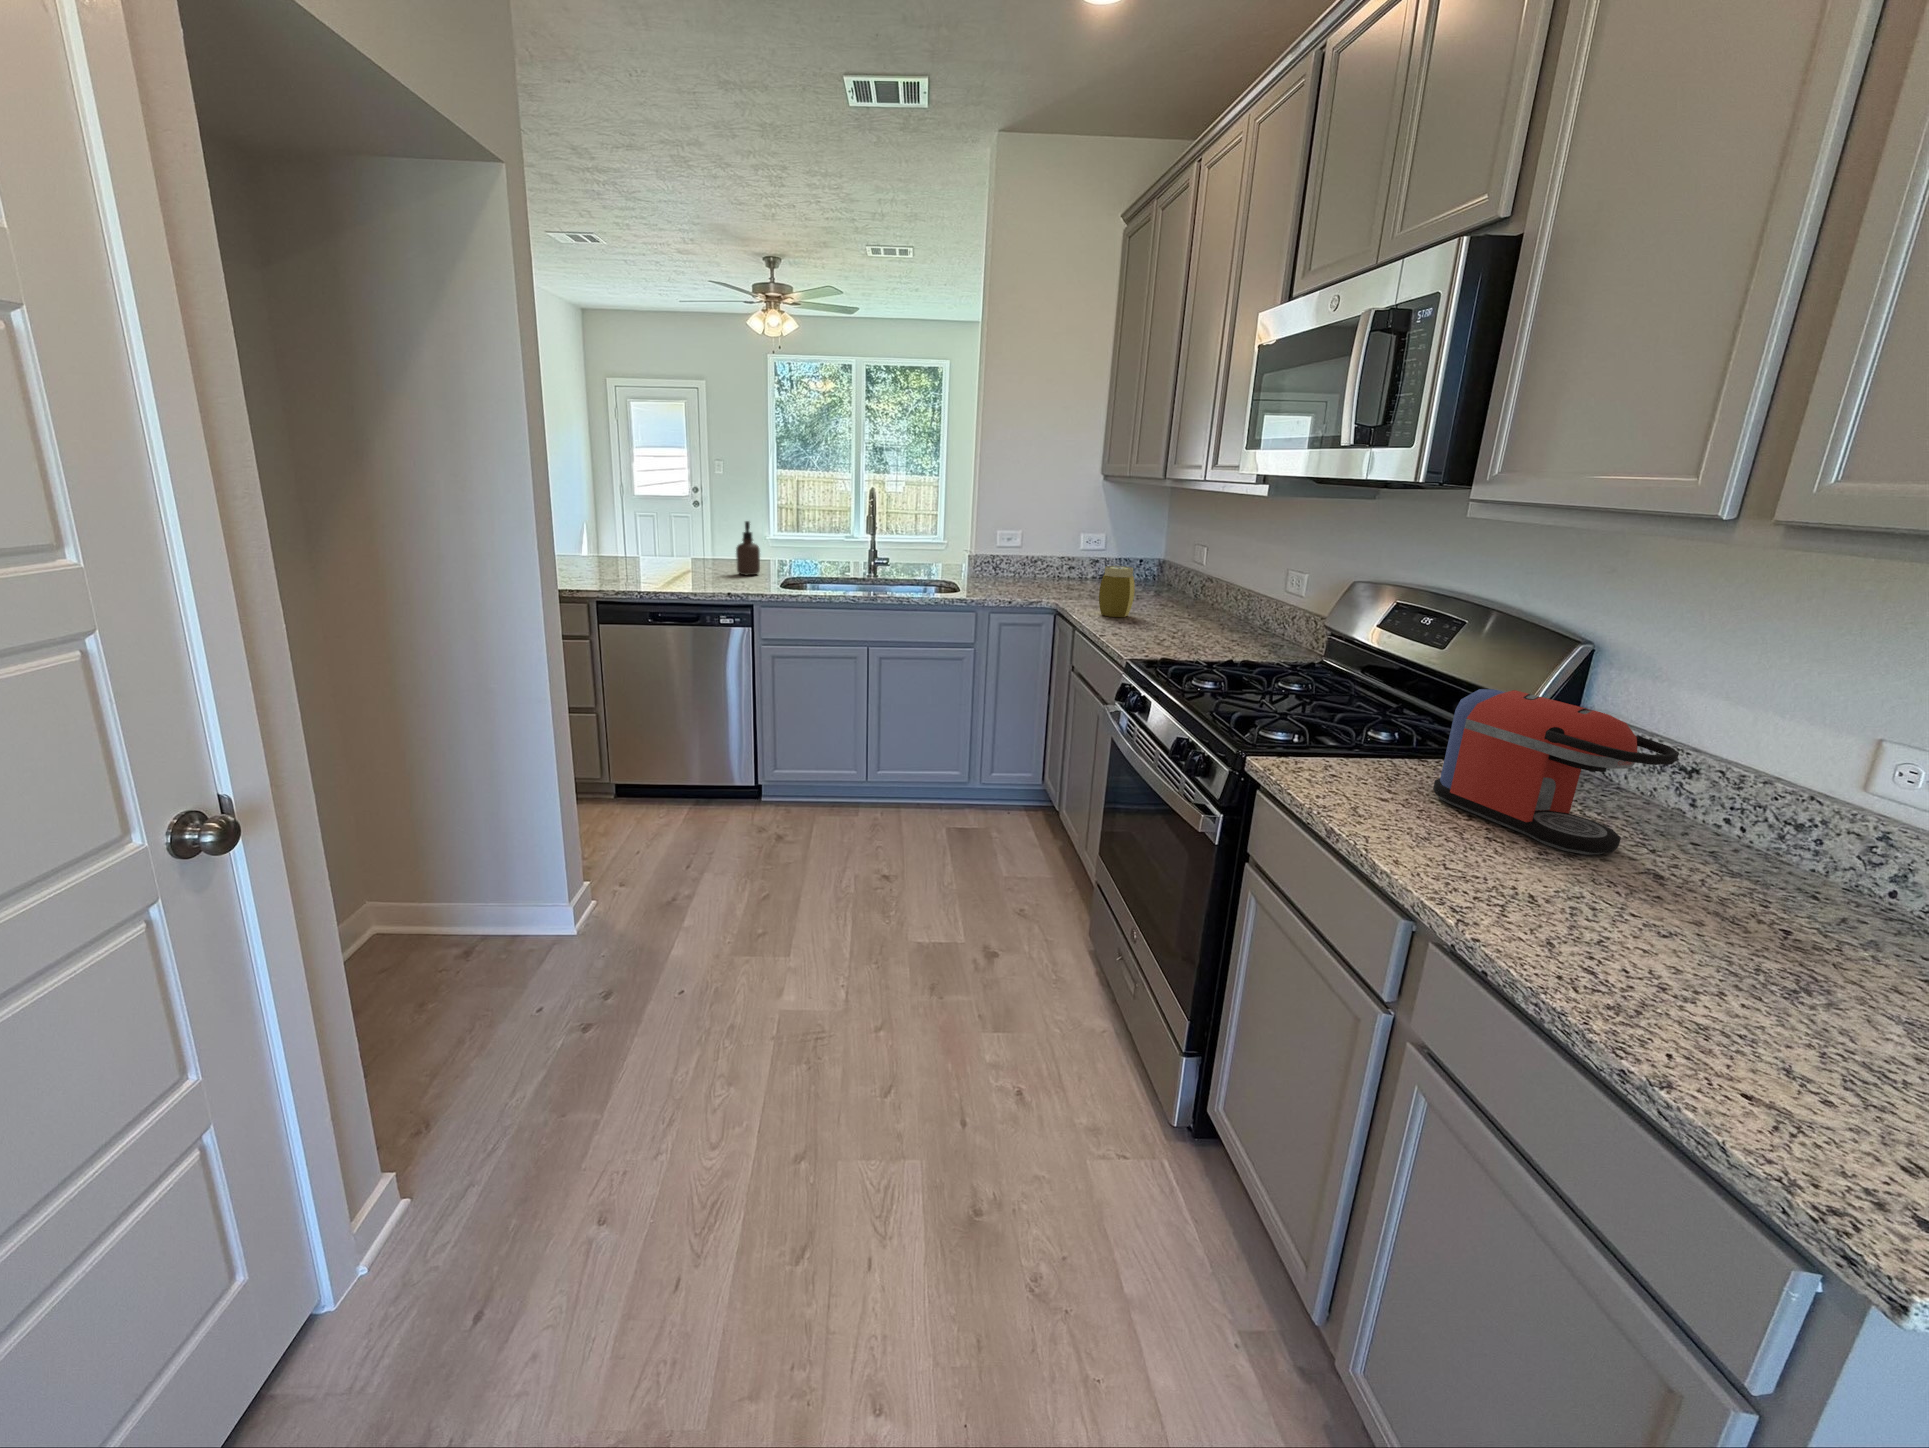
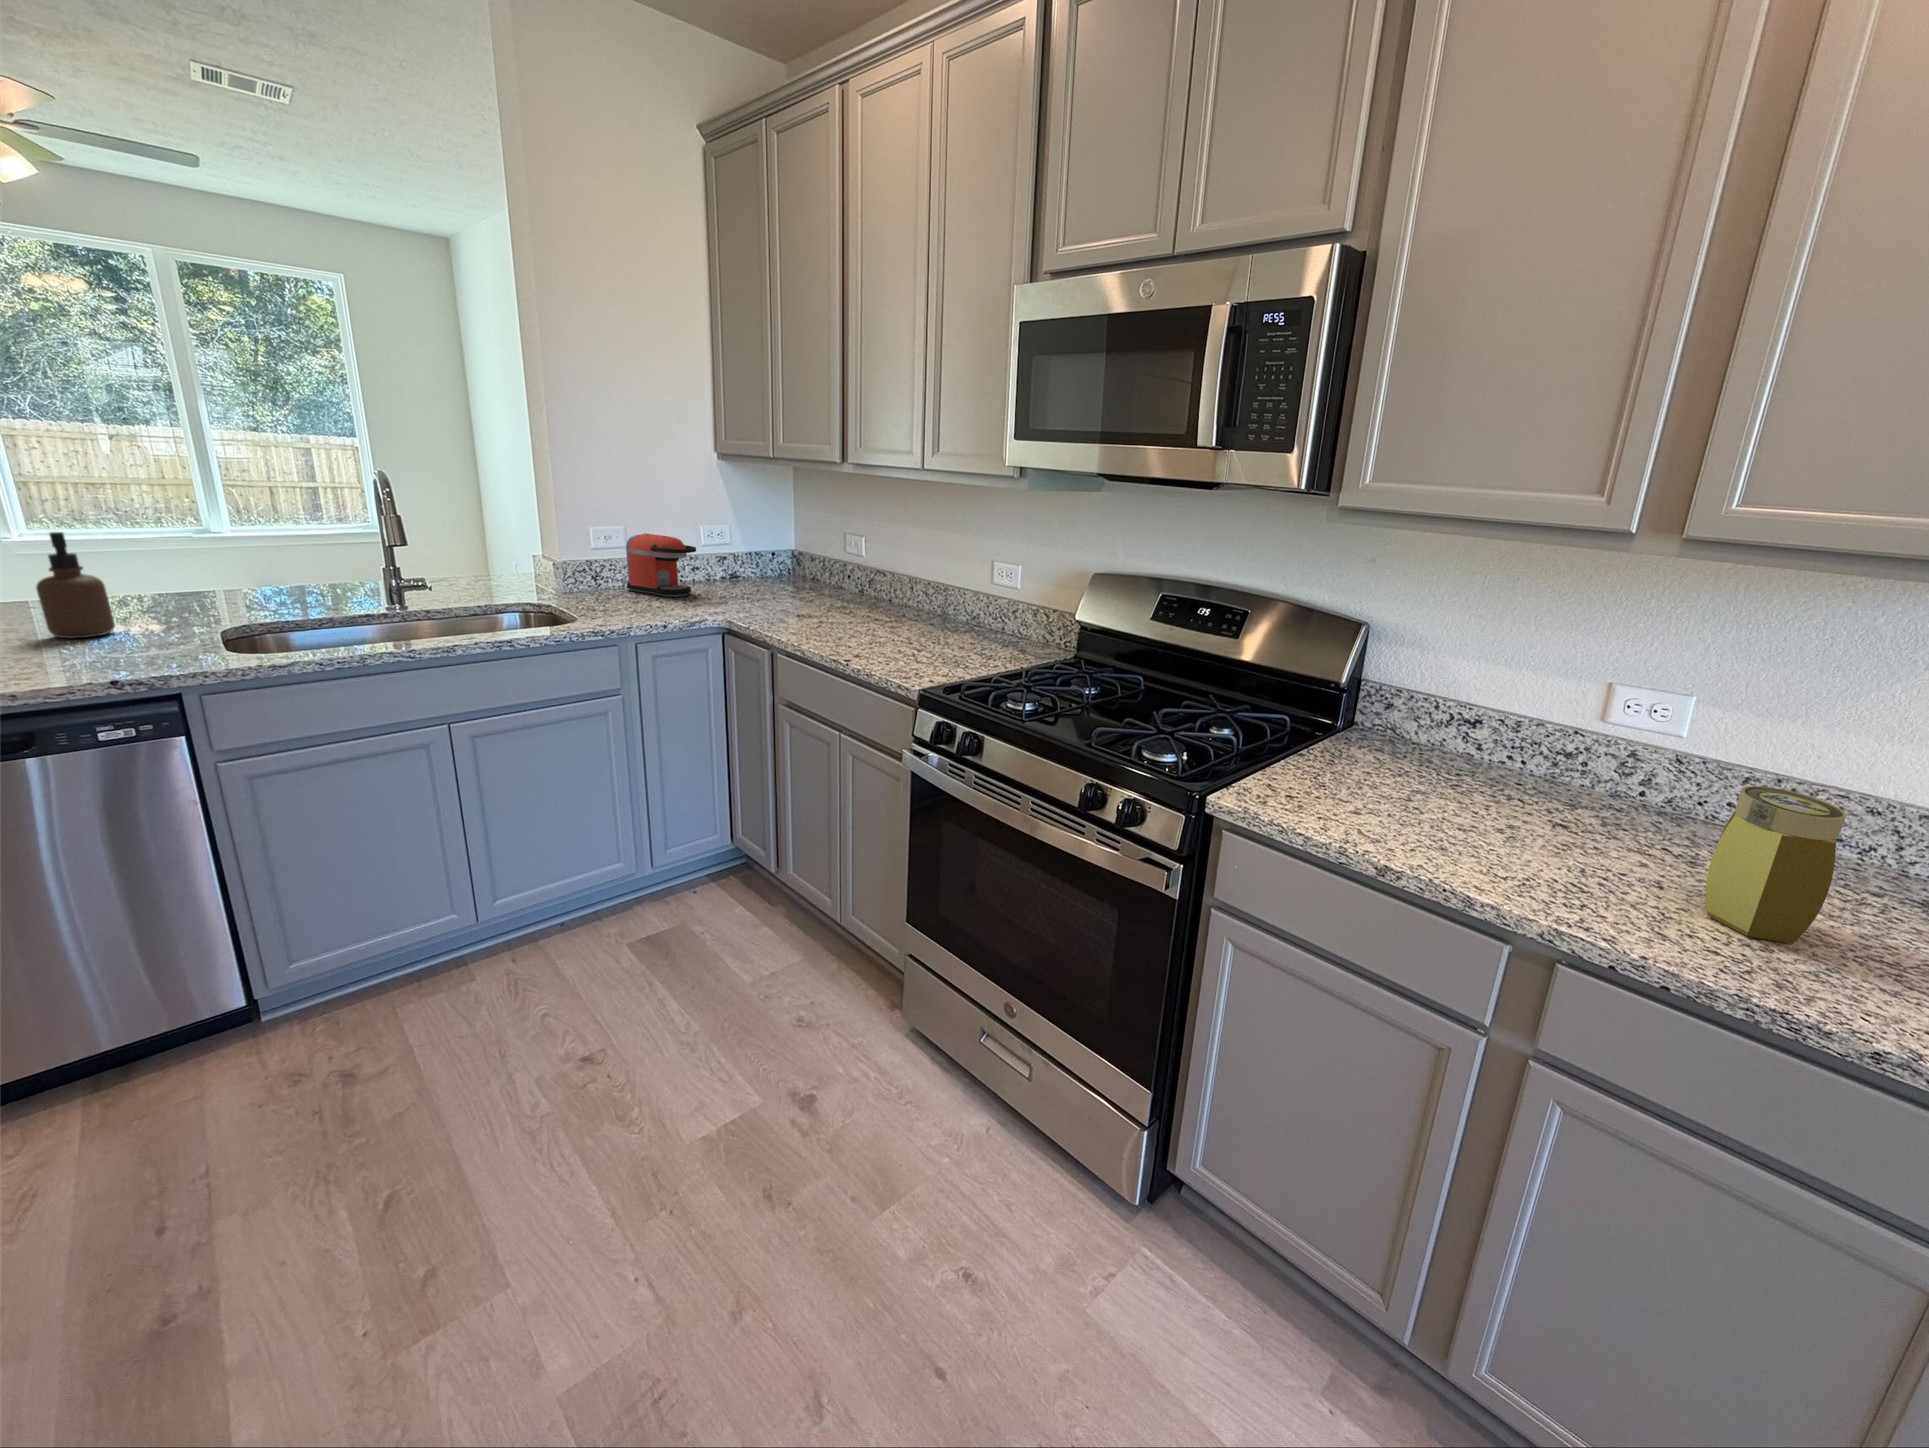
jar: present [1099,566,1135,617] -> present [1706,786,1846,944]
coffee maker: present [1433,689,1679,855] -> present [626,533,696,597]

